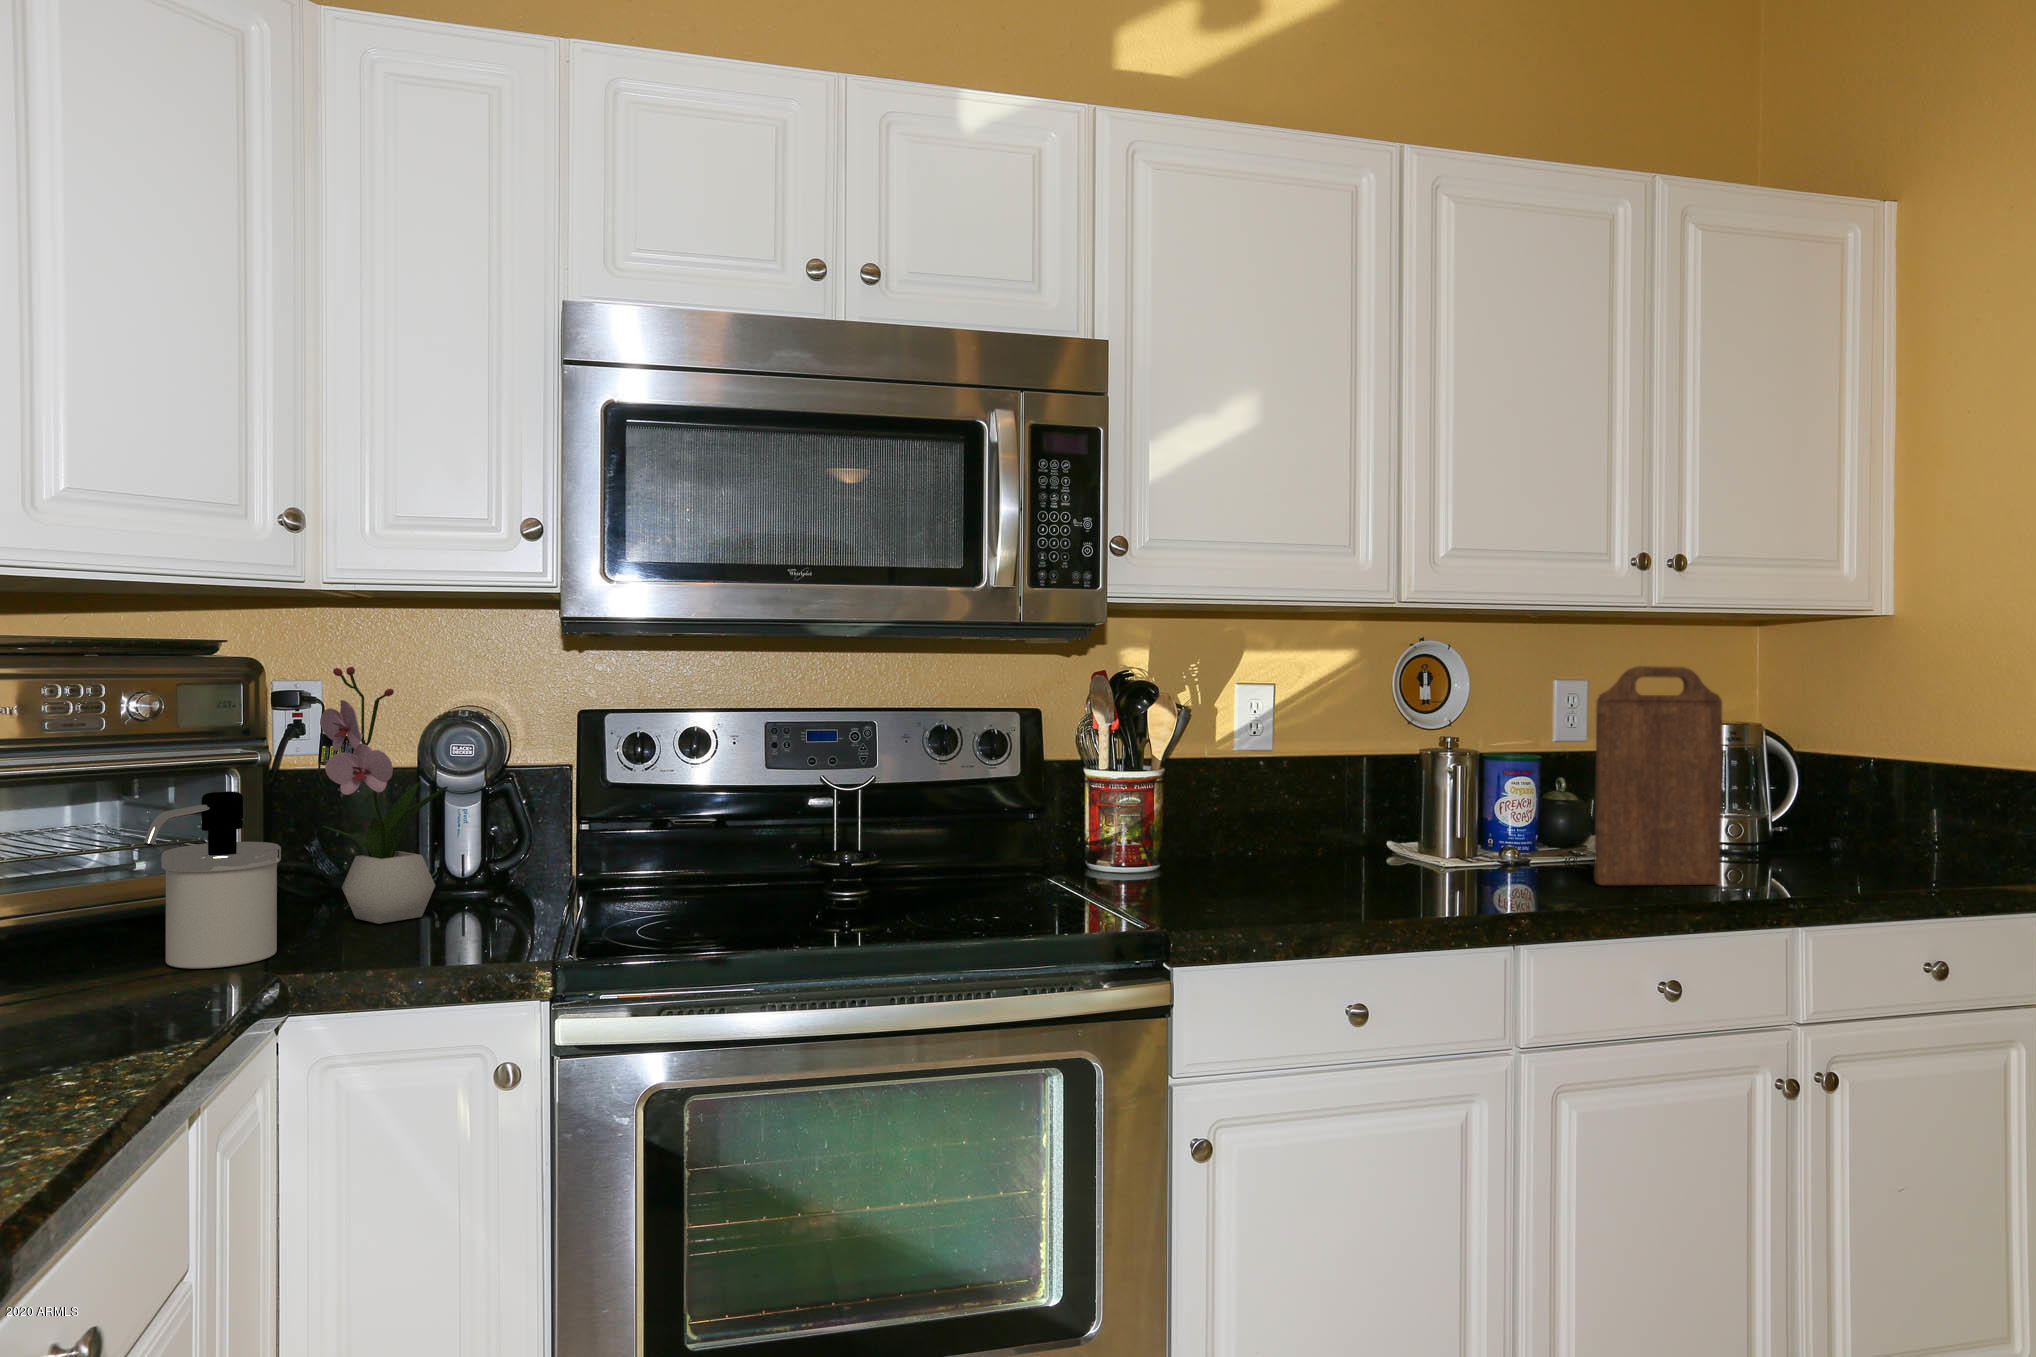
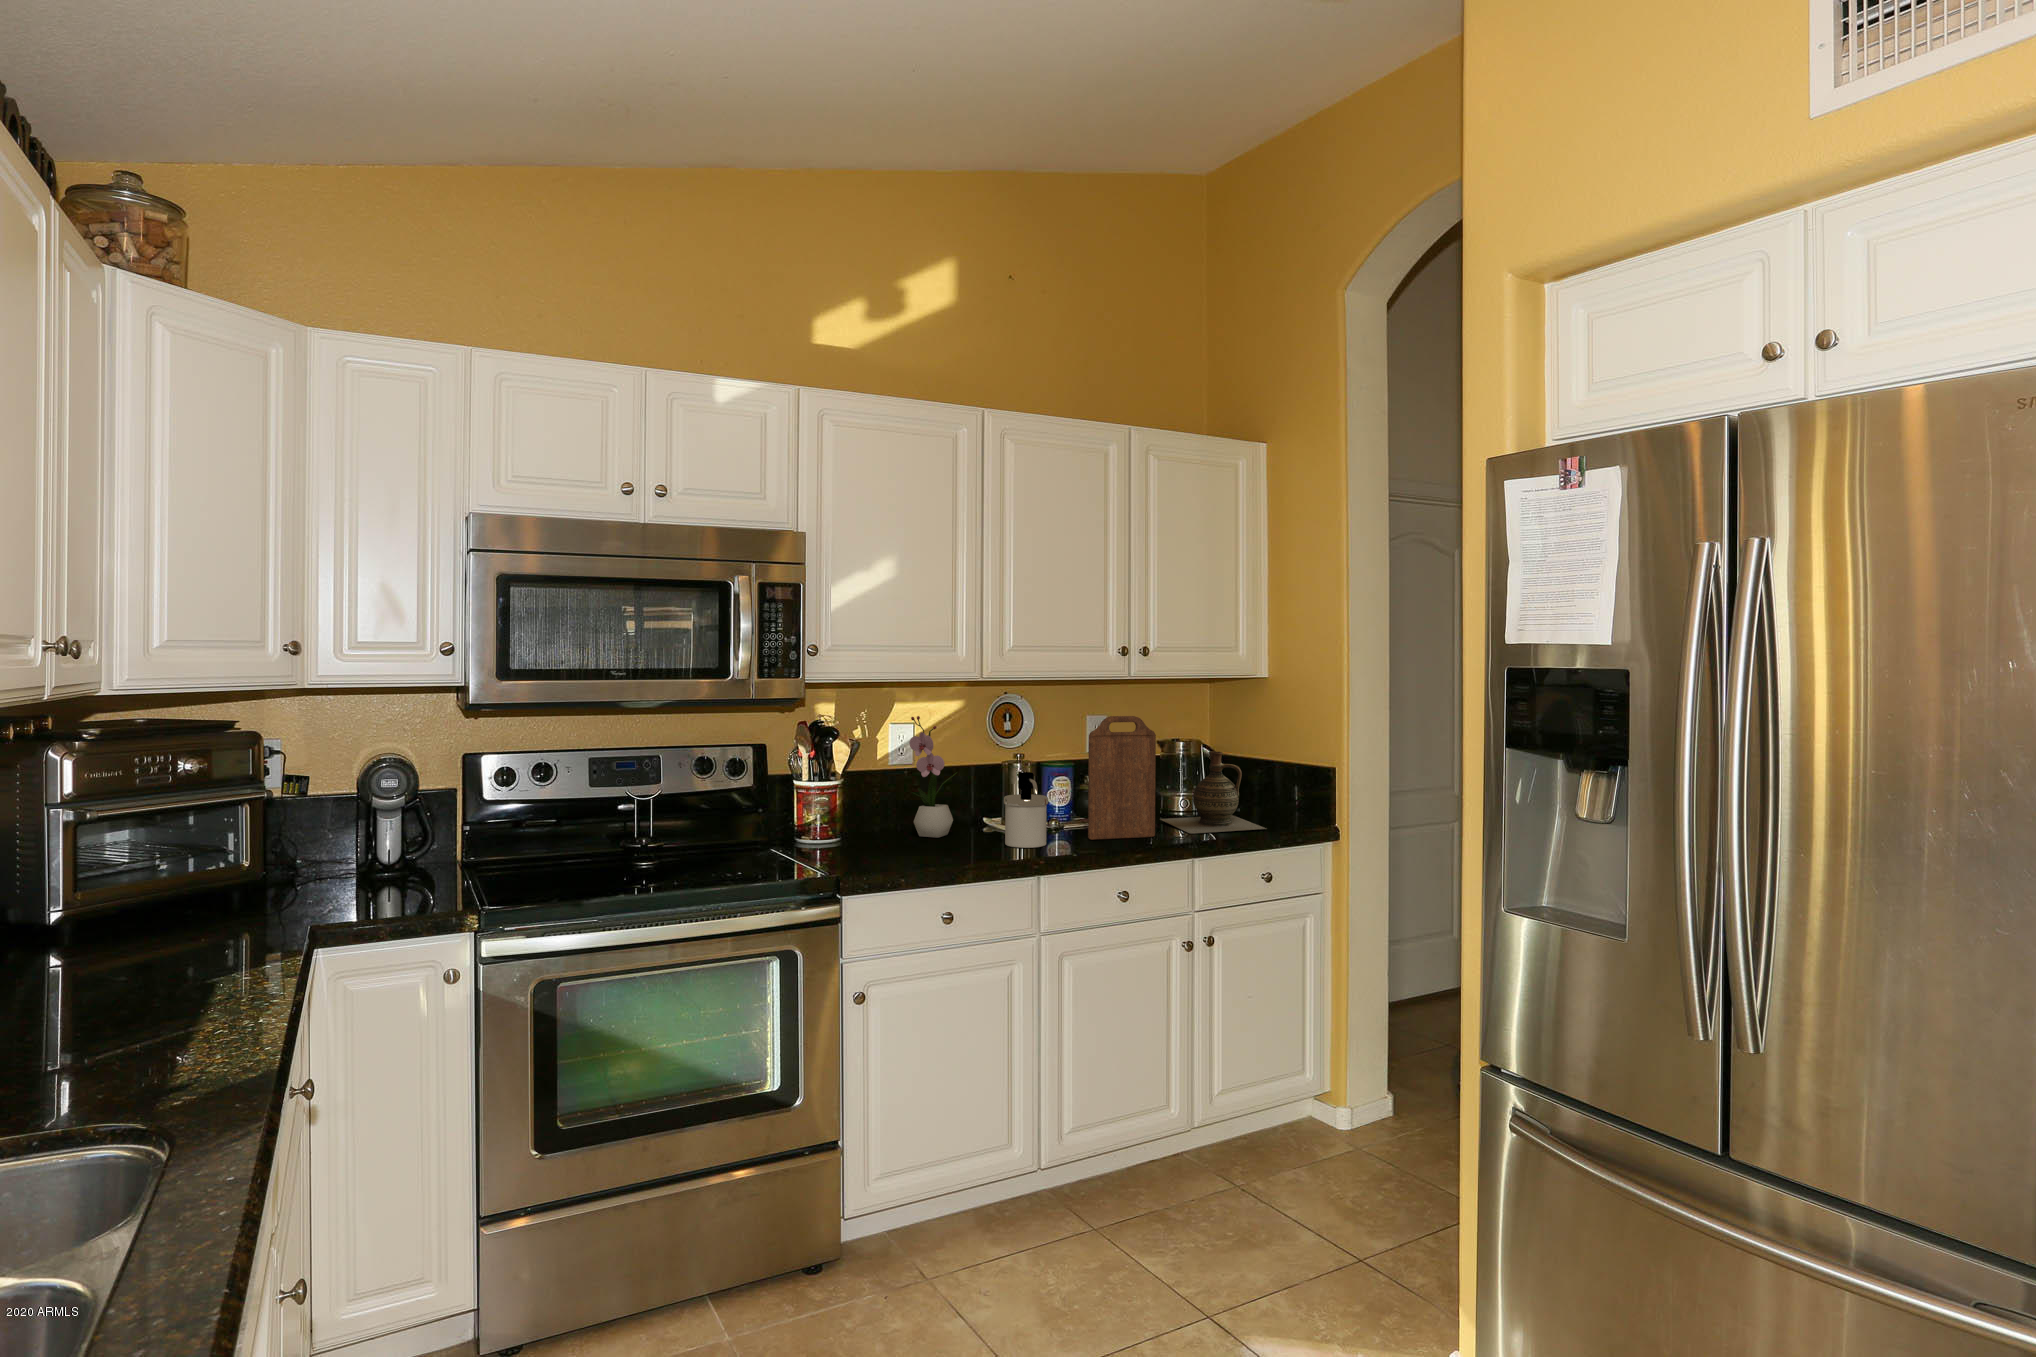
flower arrangement: present [320,667,448,924] -> present [909,716,957,838]
ceramic jug: none [1703,736,1934,882] -> present [1160,751,1266,834]
soap dispenser: present [143,791,281,969] -> present [1004,772,1048,848]

